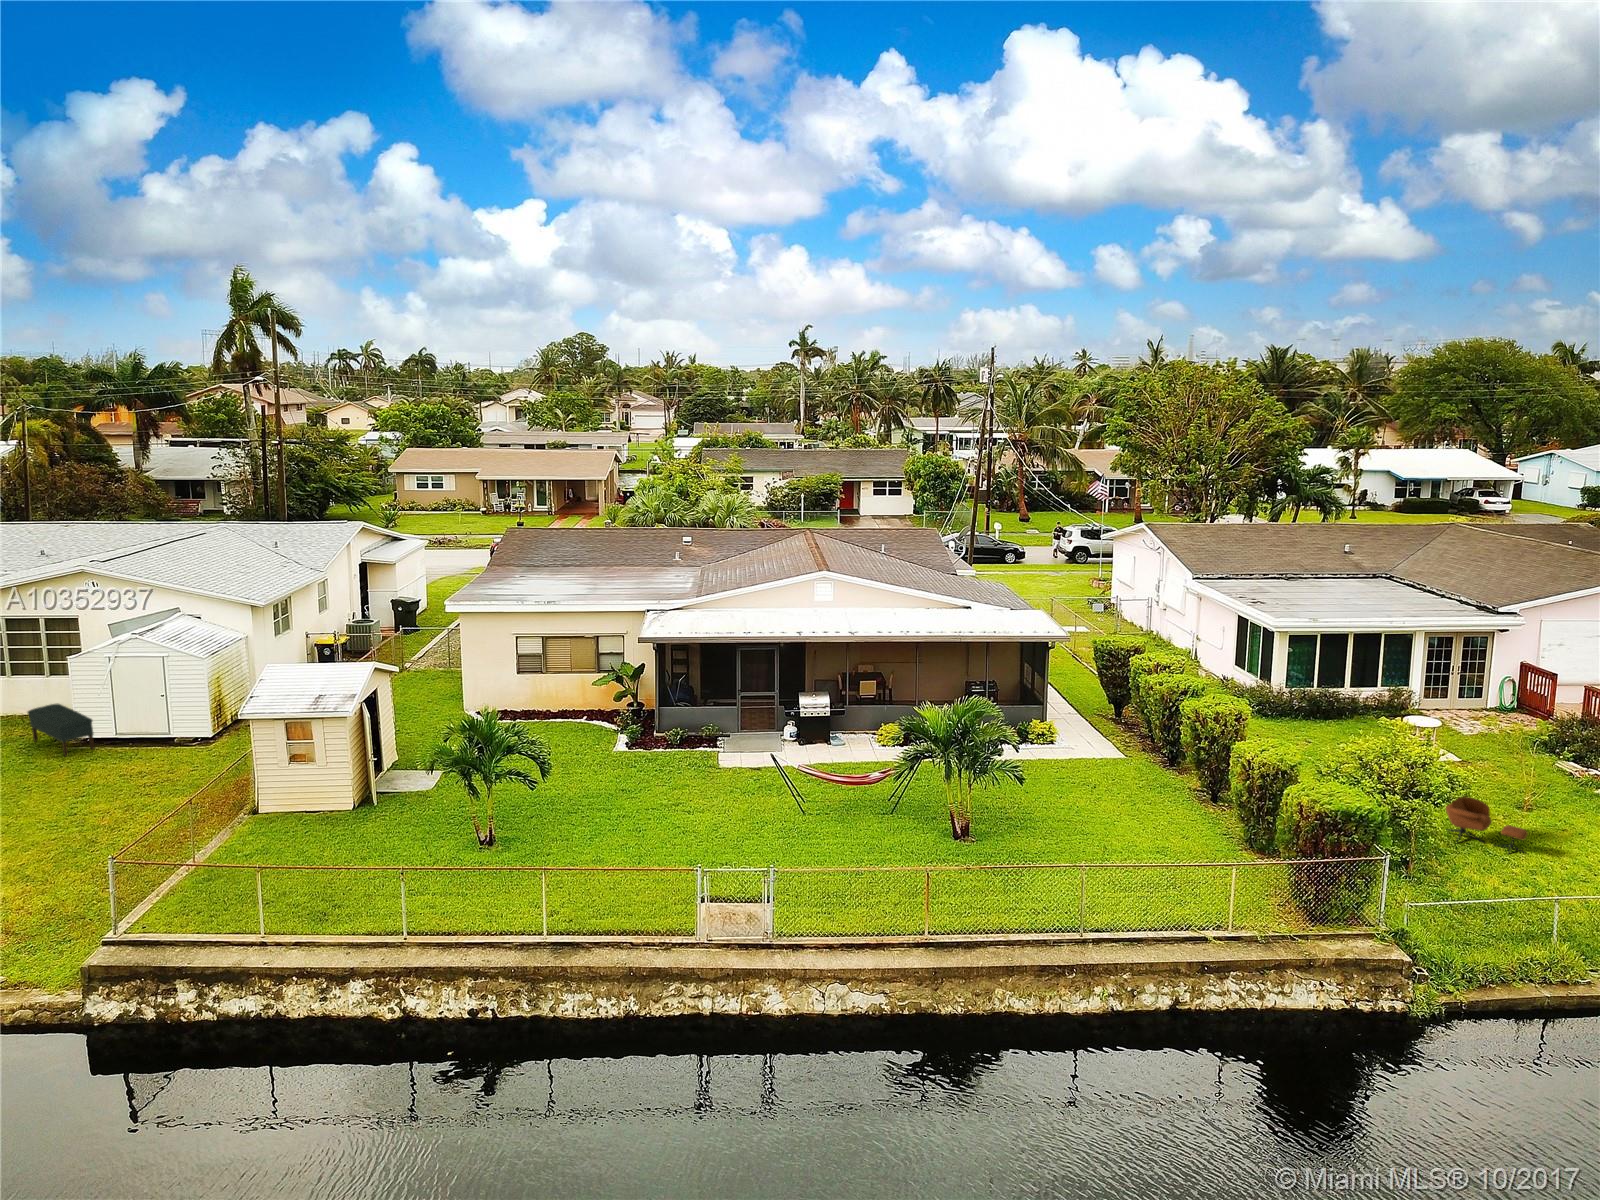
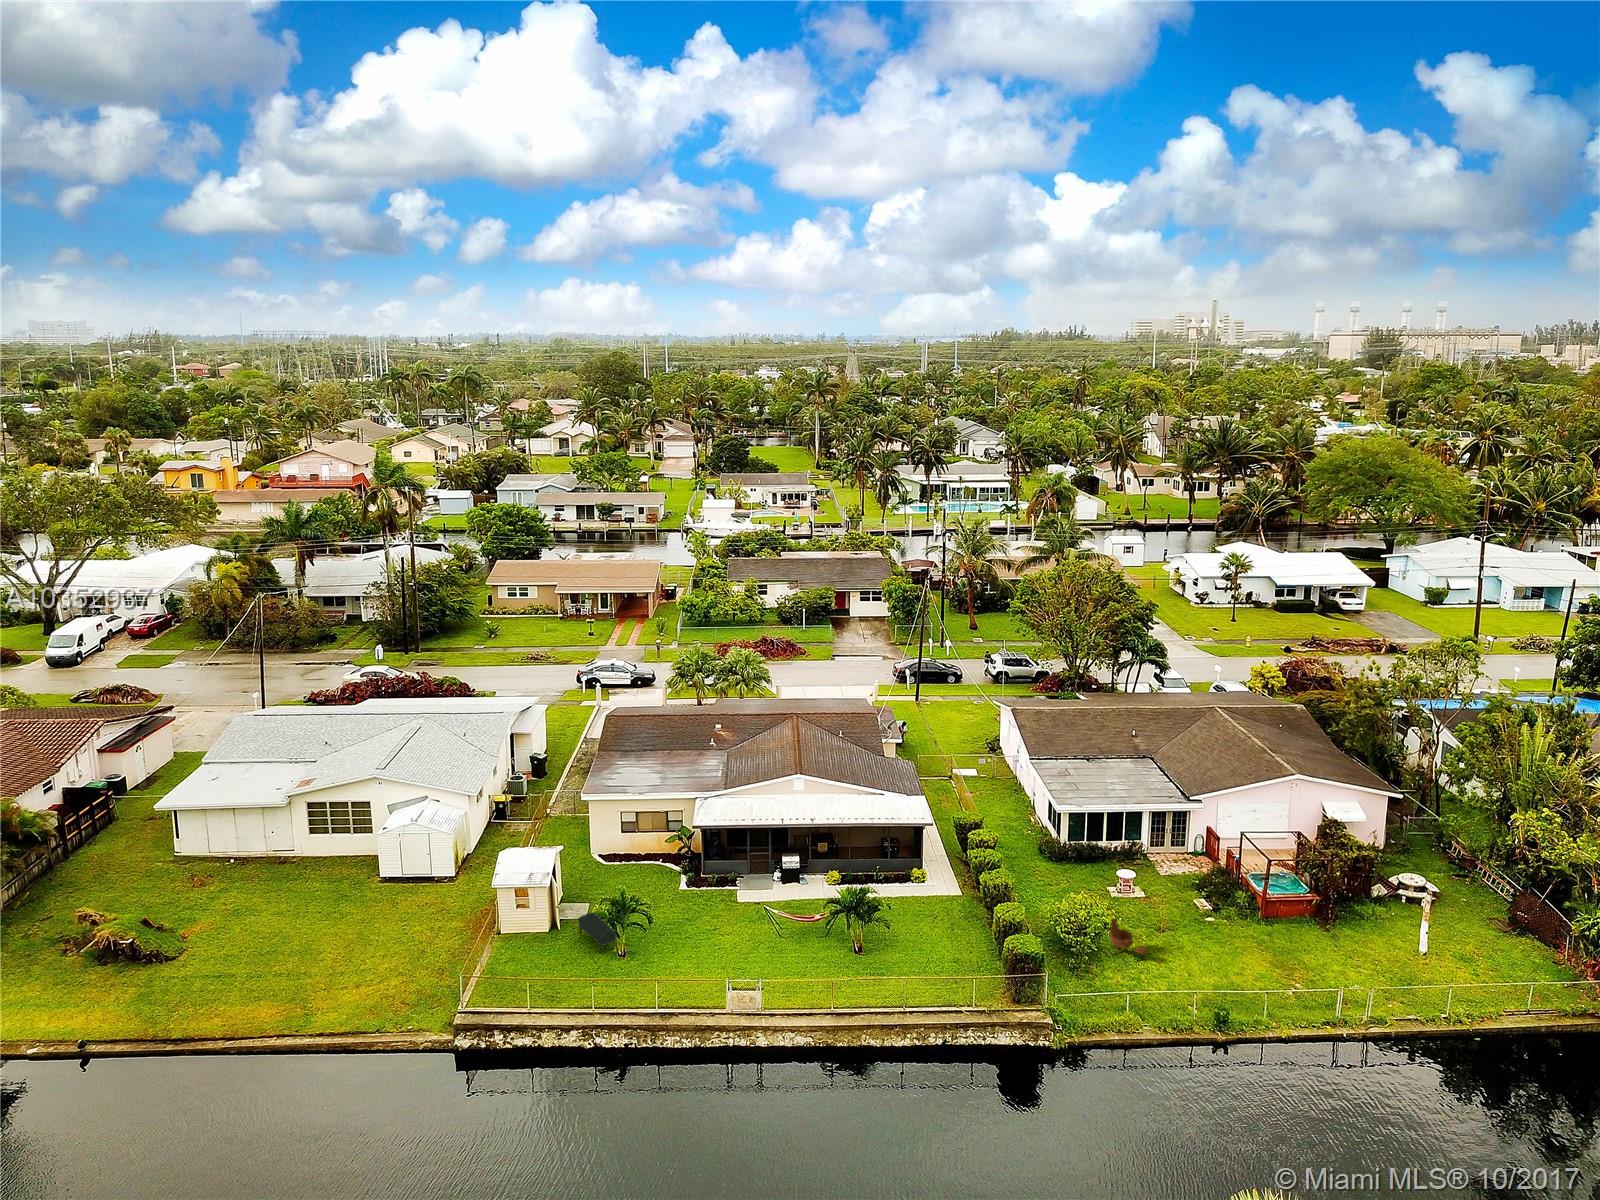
bench: present [28,704,95,757] -> present [578,912,617,954]

